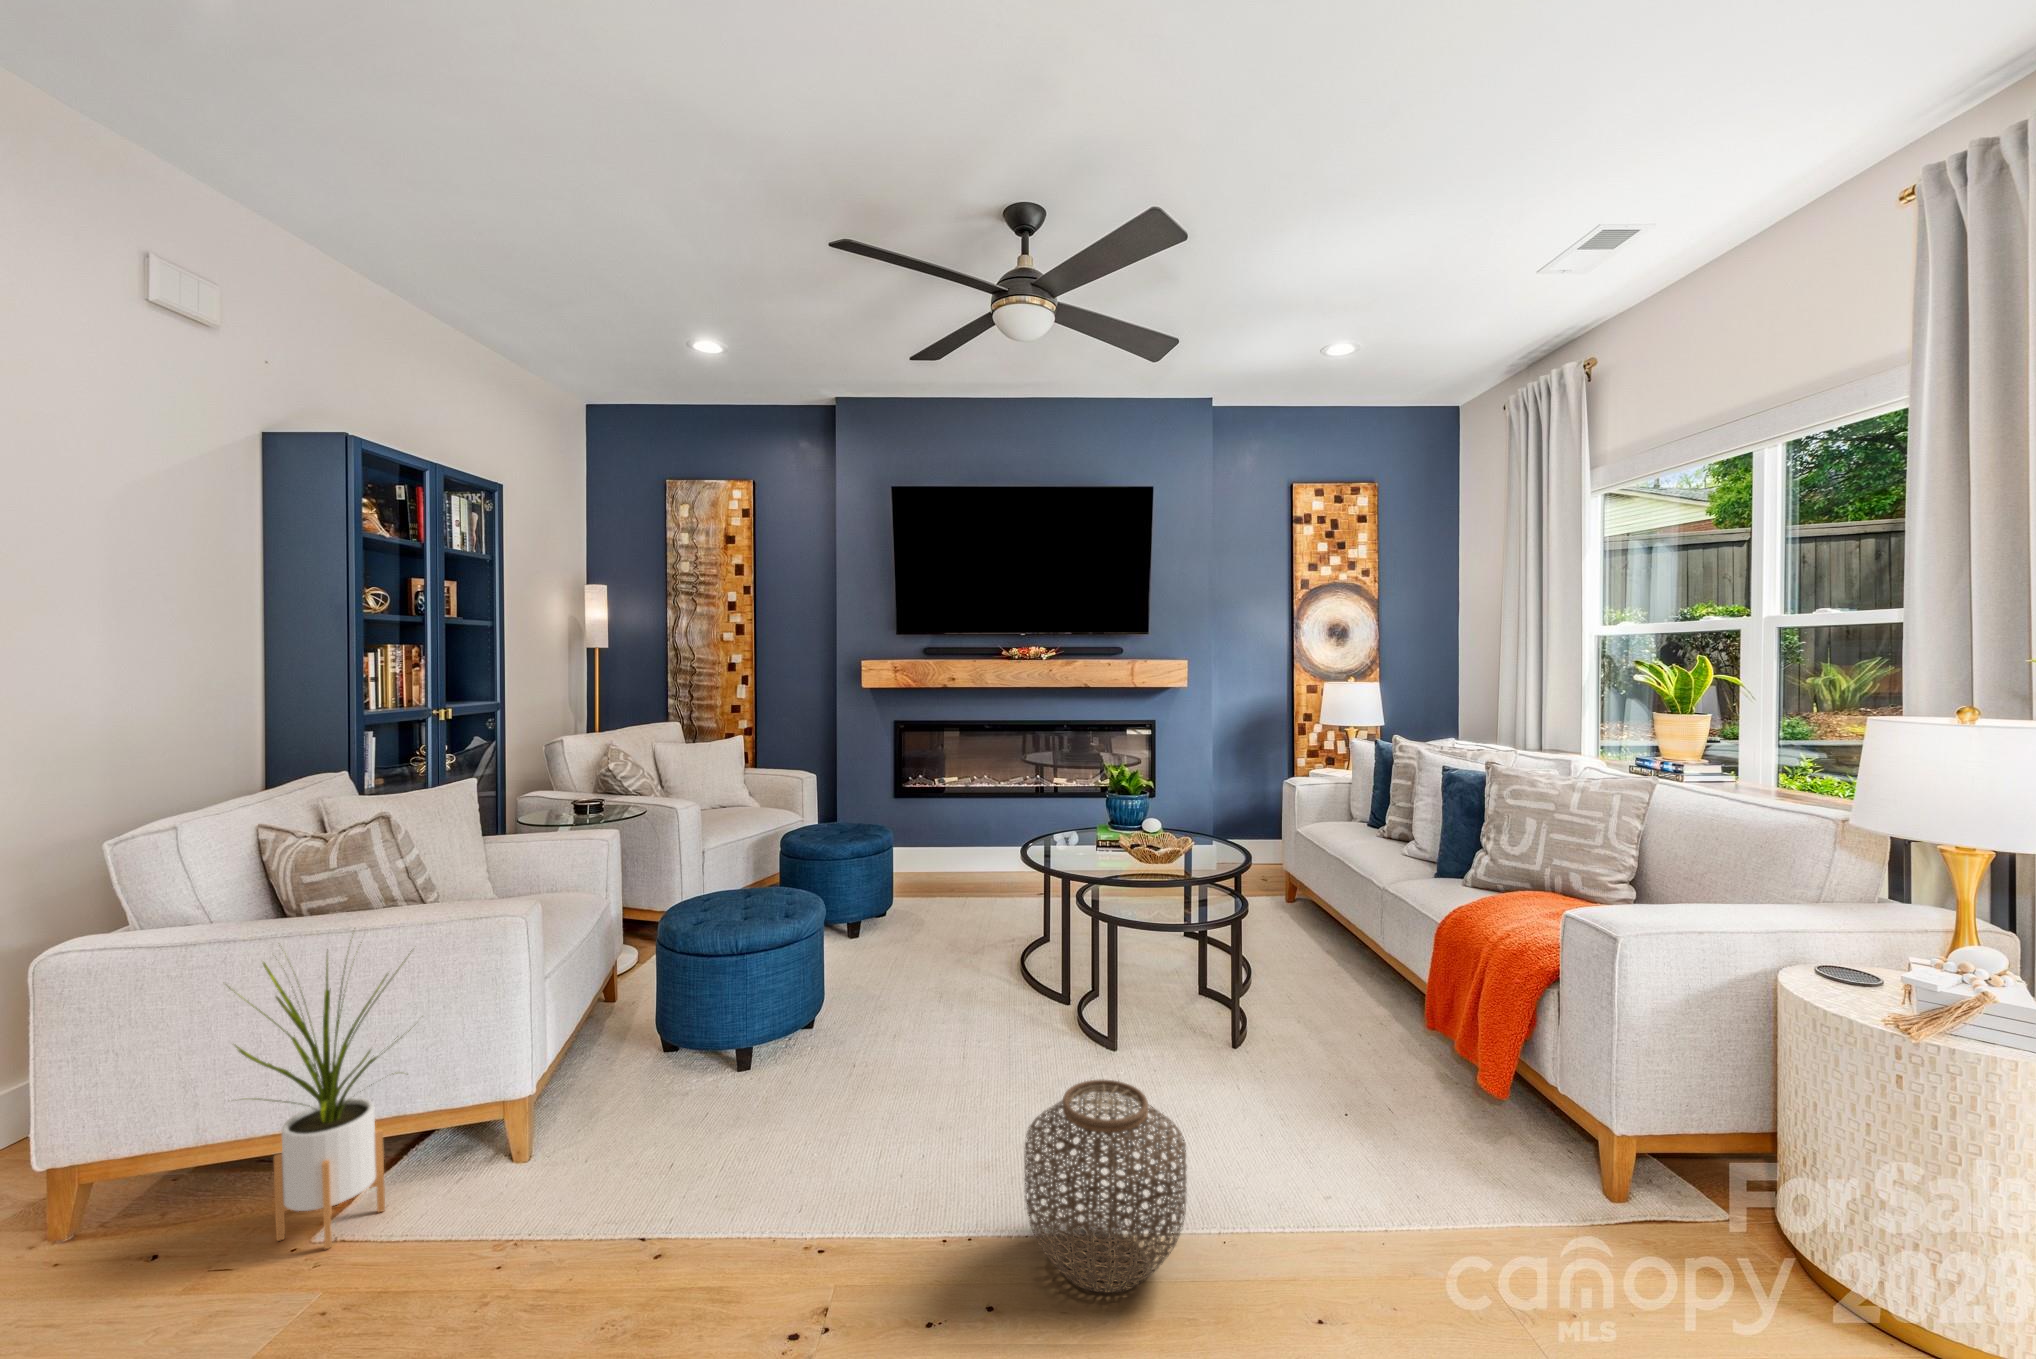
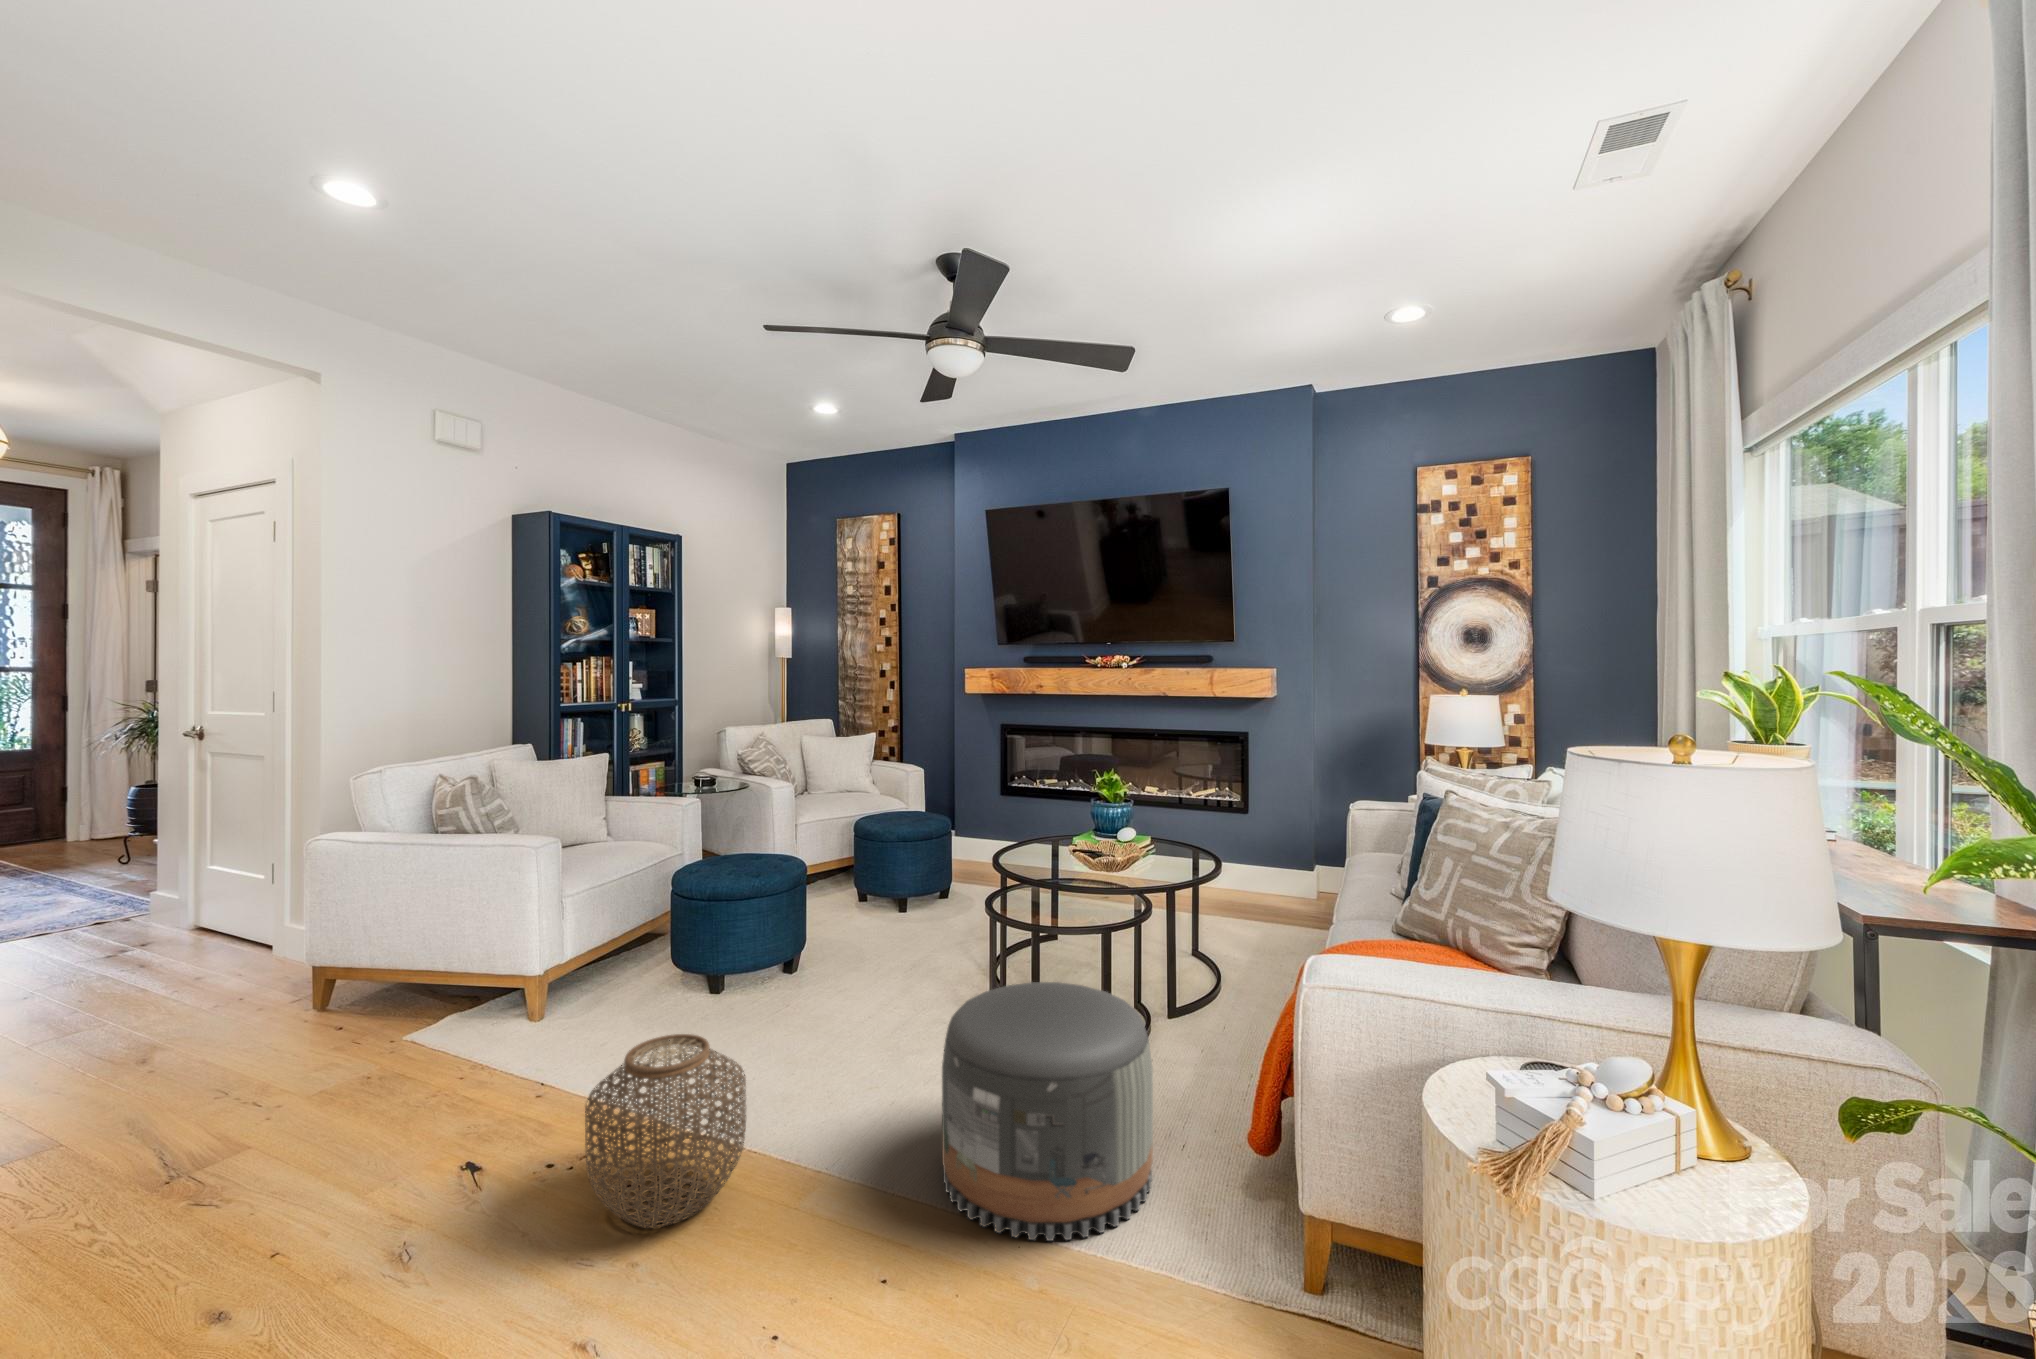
house plant: present [229,937,403,1249] -> none [248,835,393,1048]
pouf: none [1262,964,1466,1191] -> present [942,982,1153,1241]

